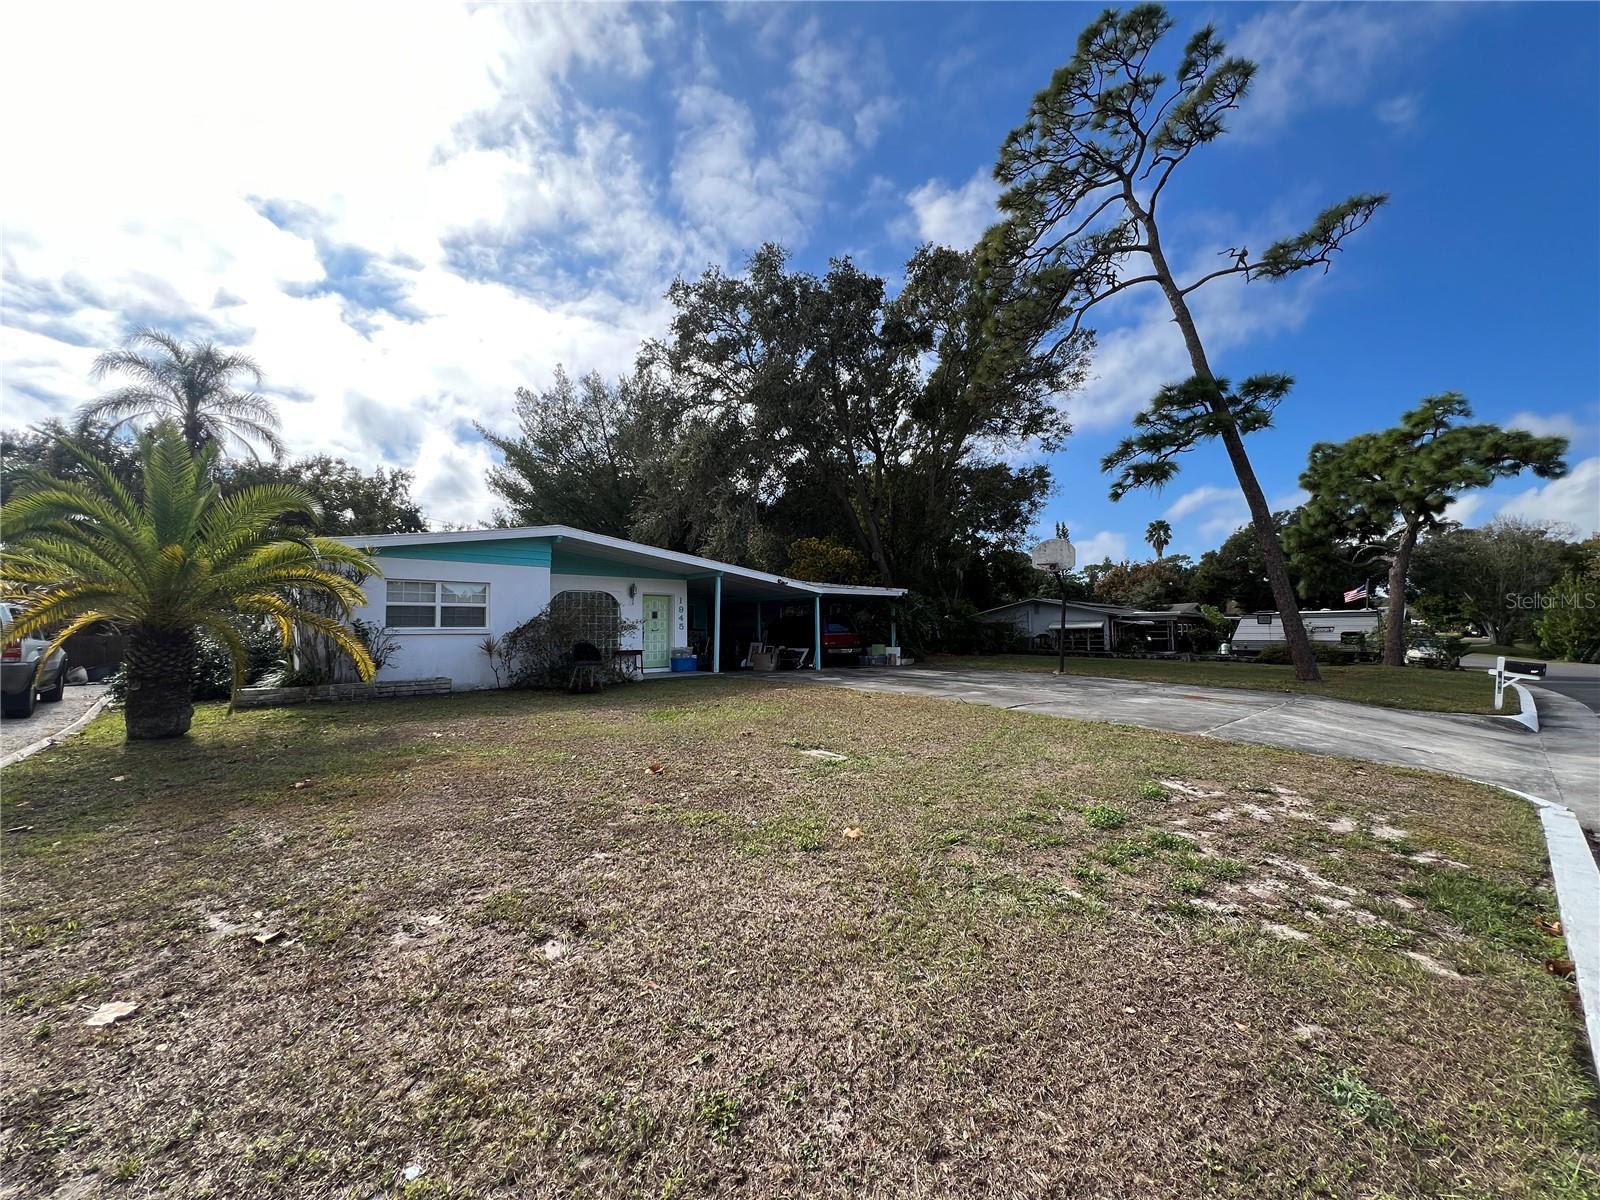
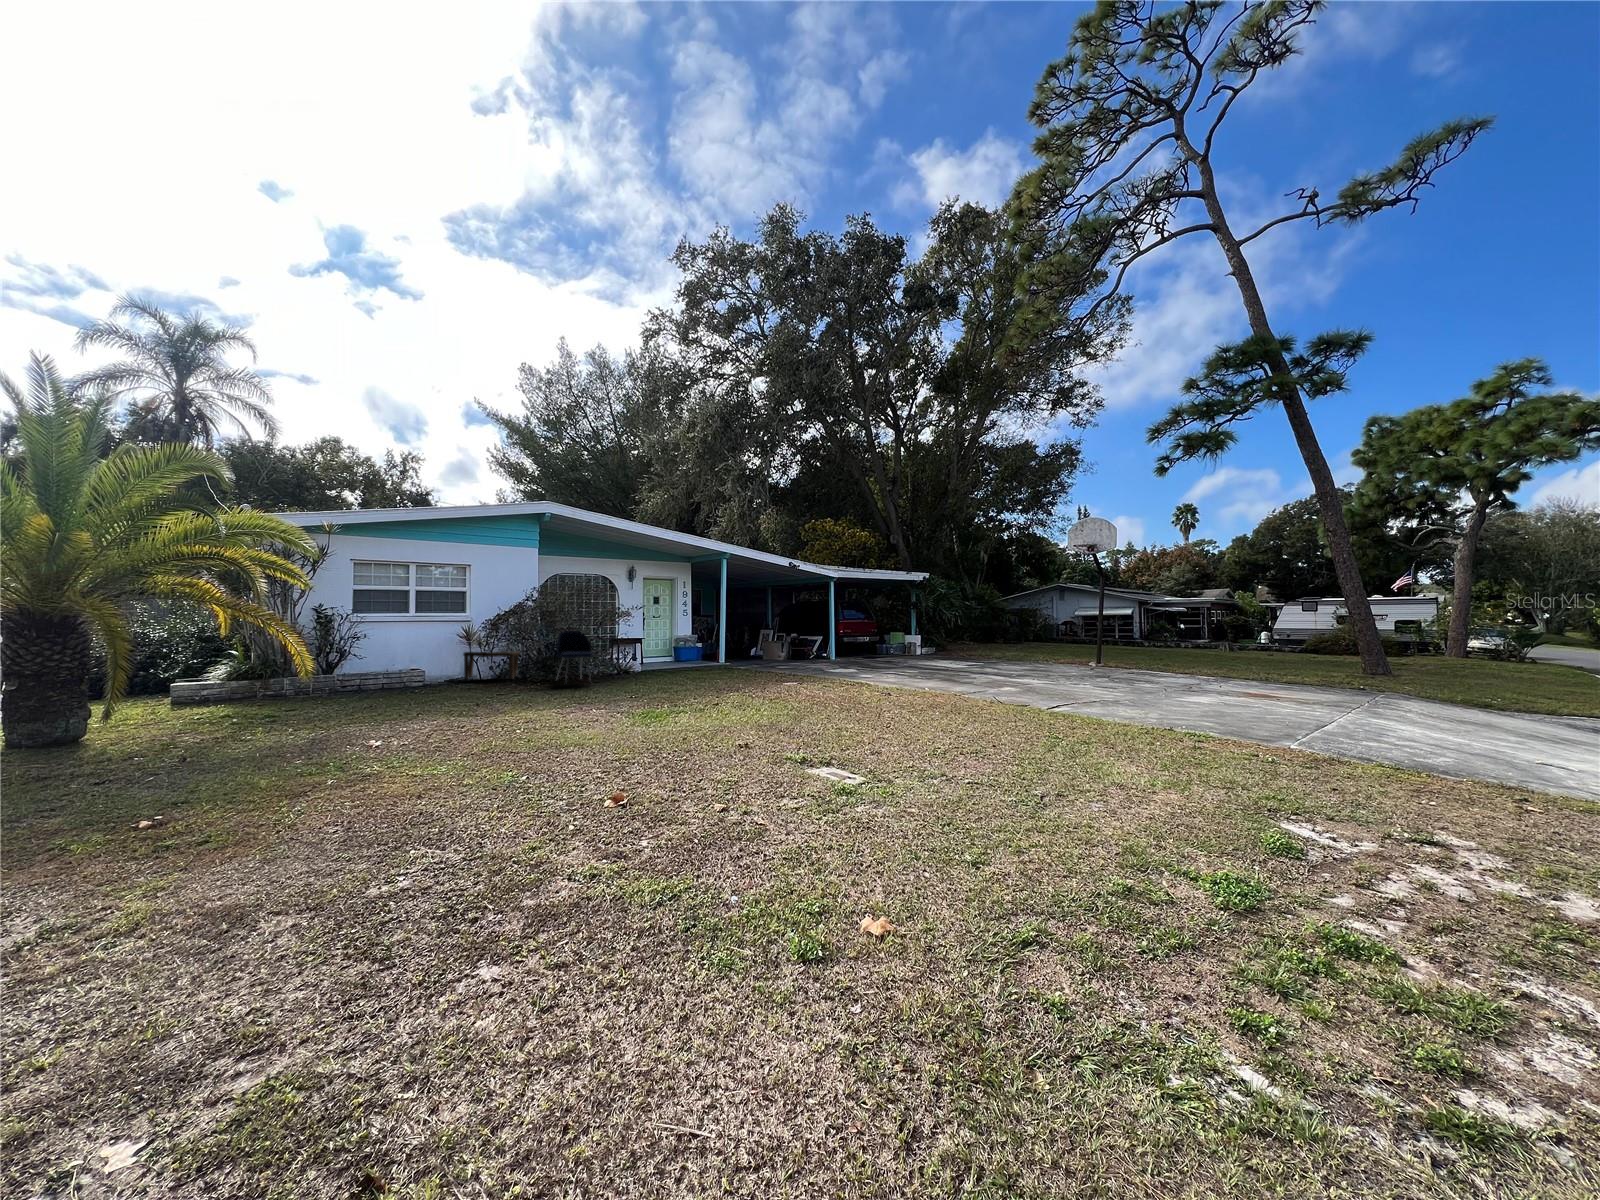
bench: none [485,661,535,687] -> present [463,651,520,679]

